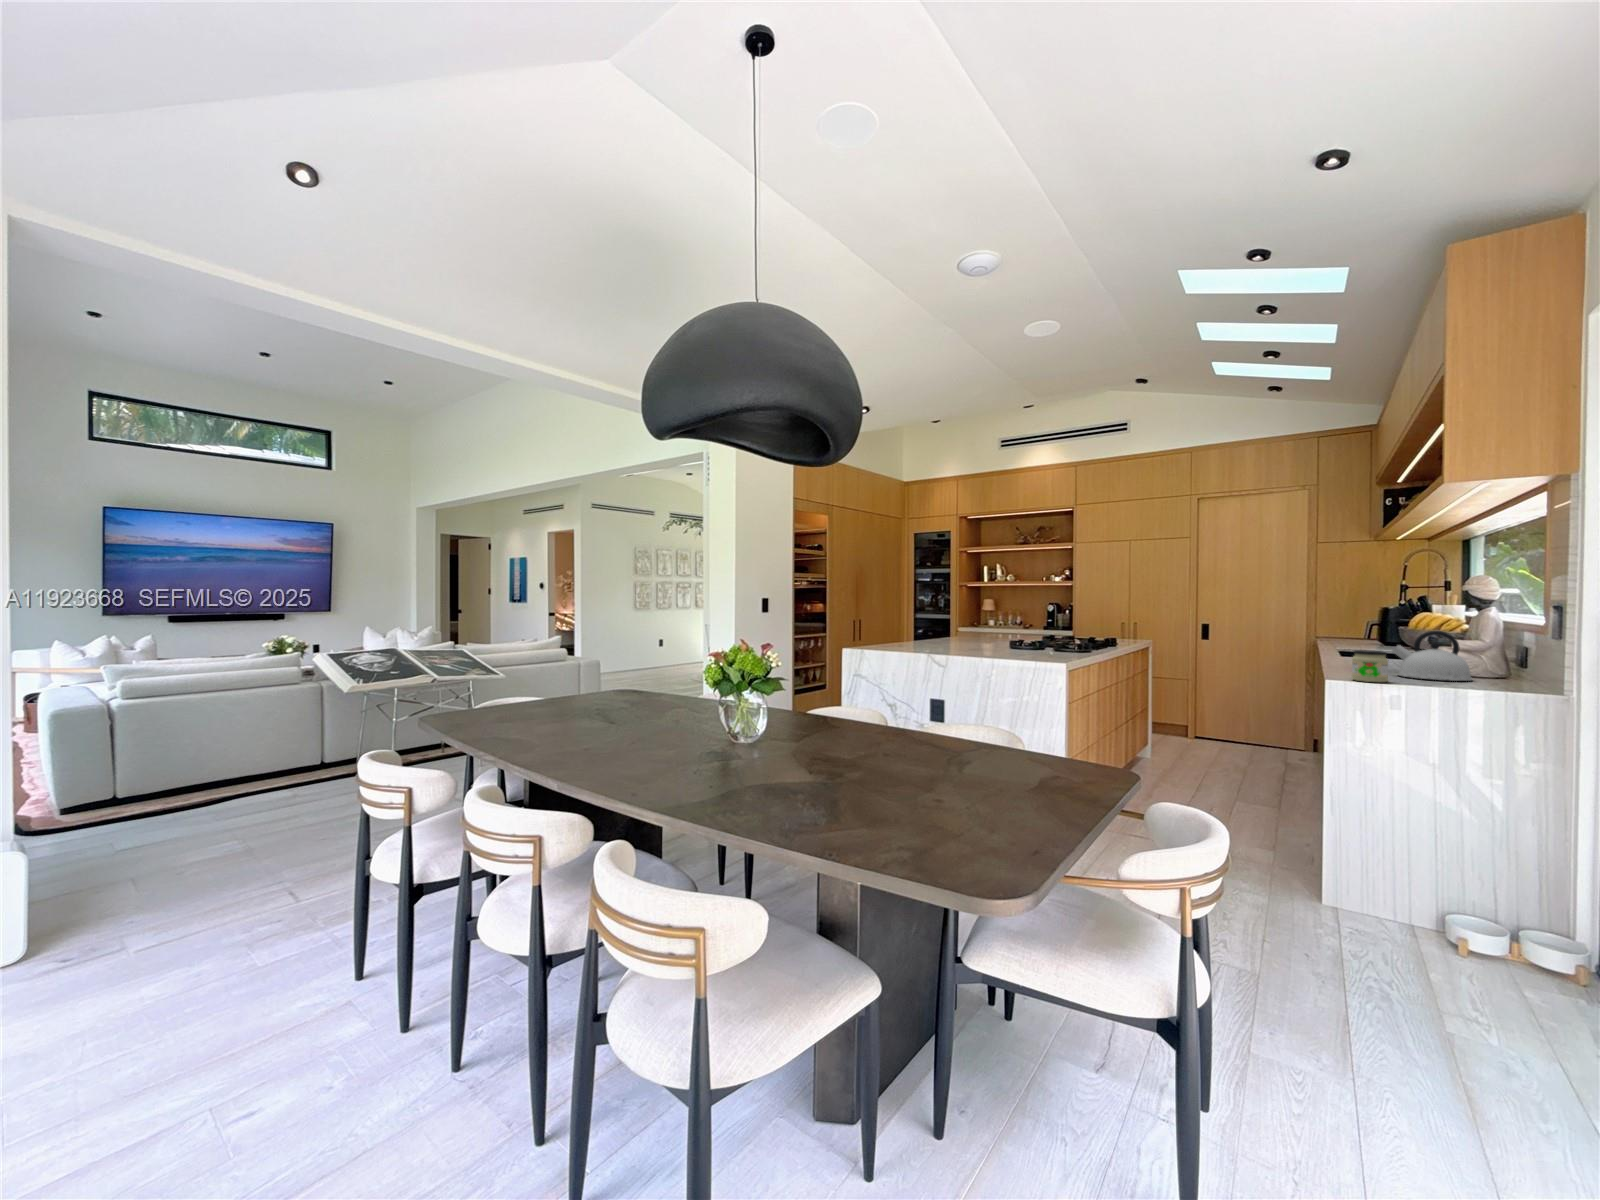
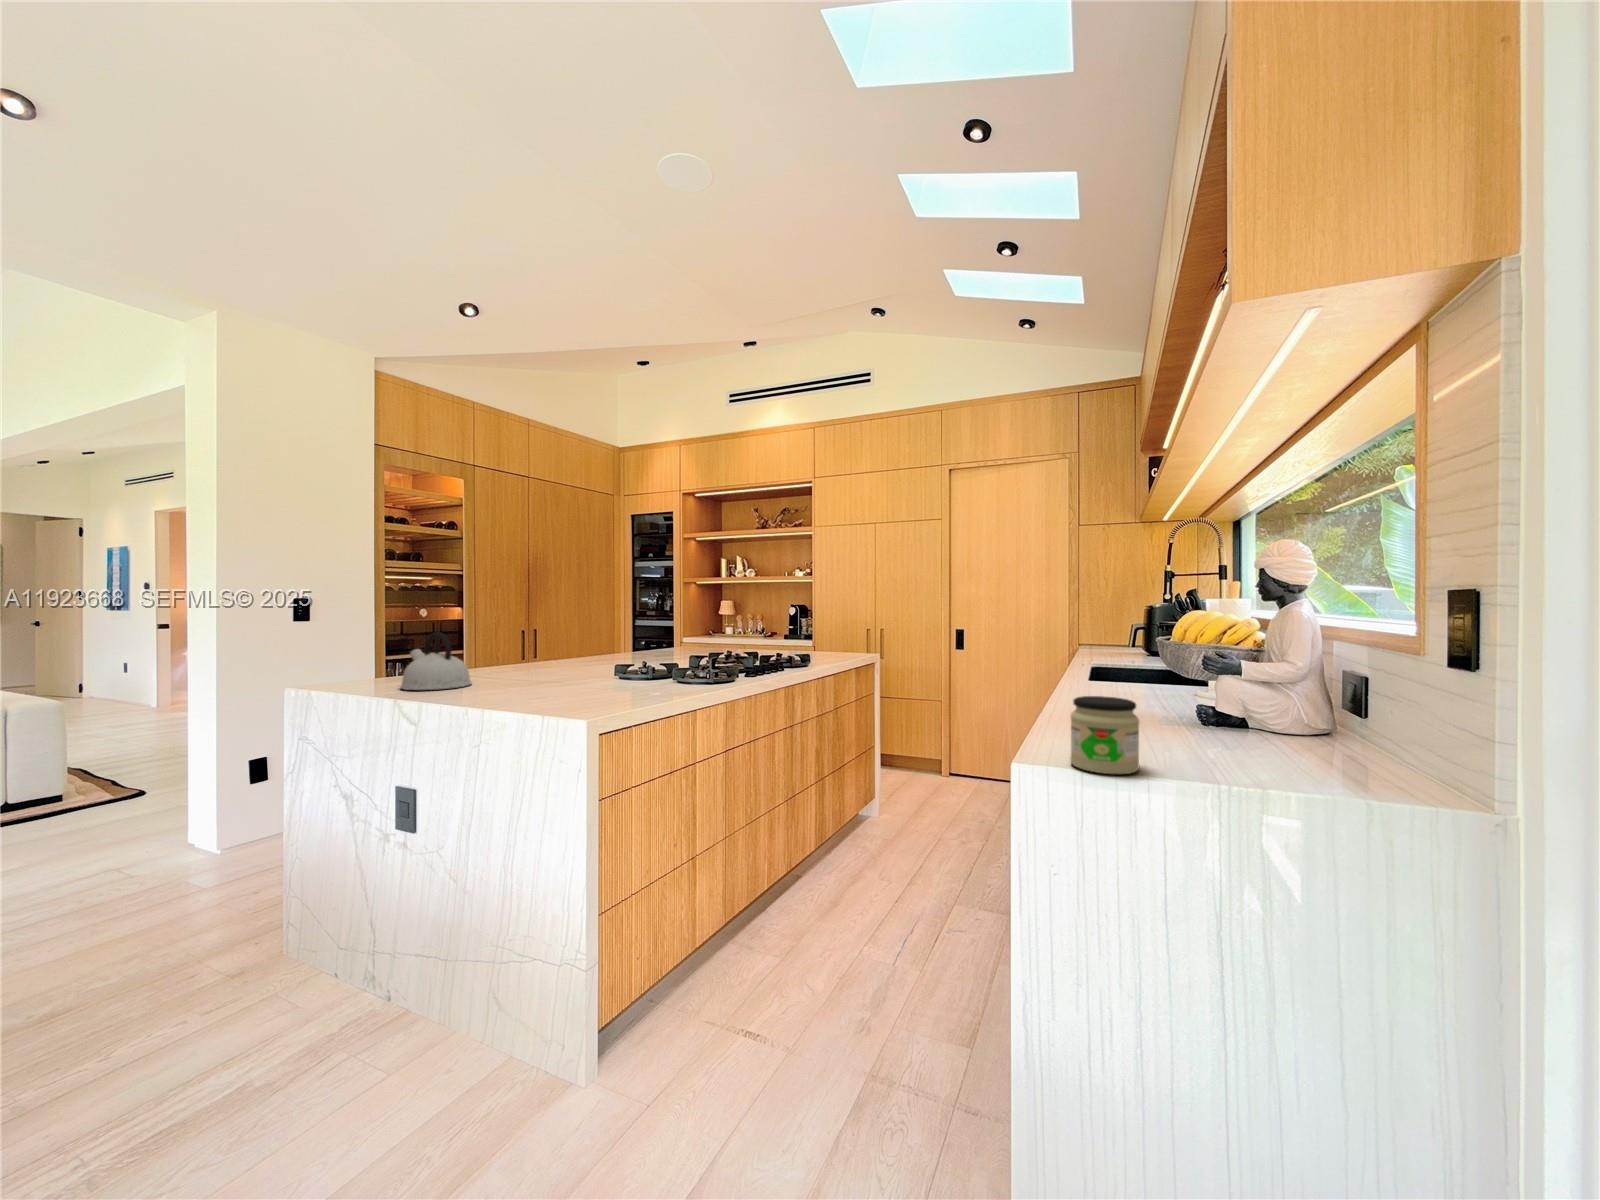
kettle: present [1392,631,1472,681] -> present [401,632,471,690]

